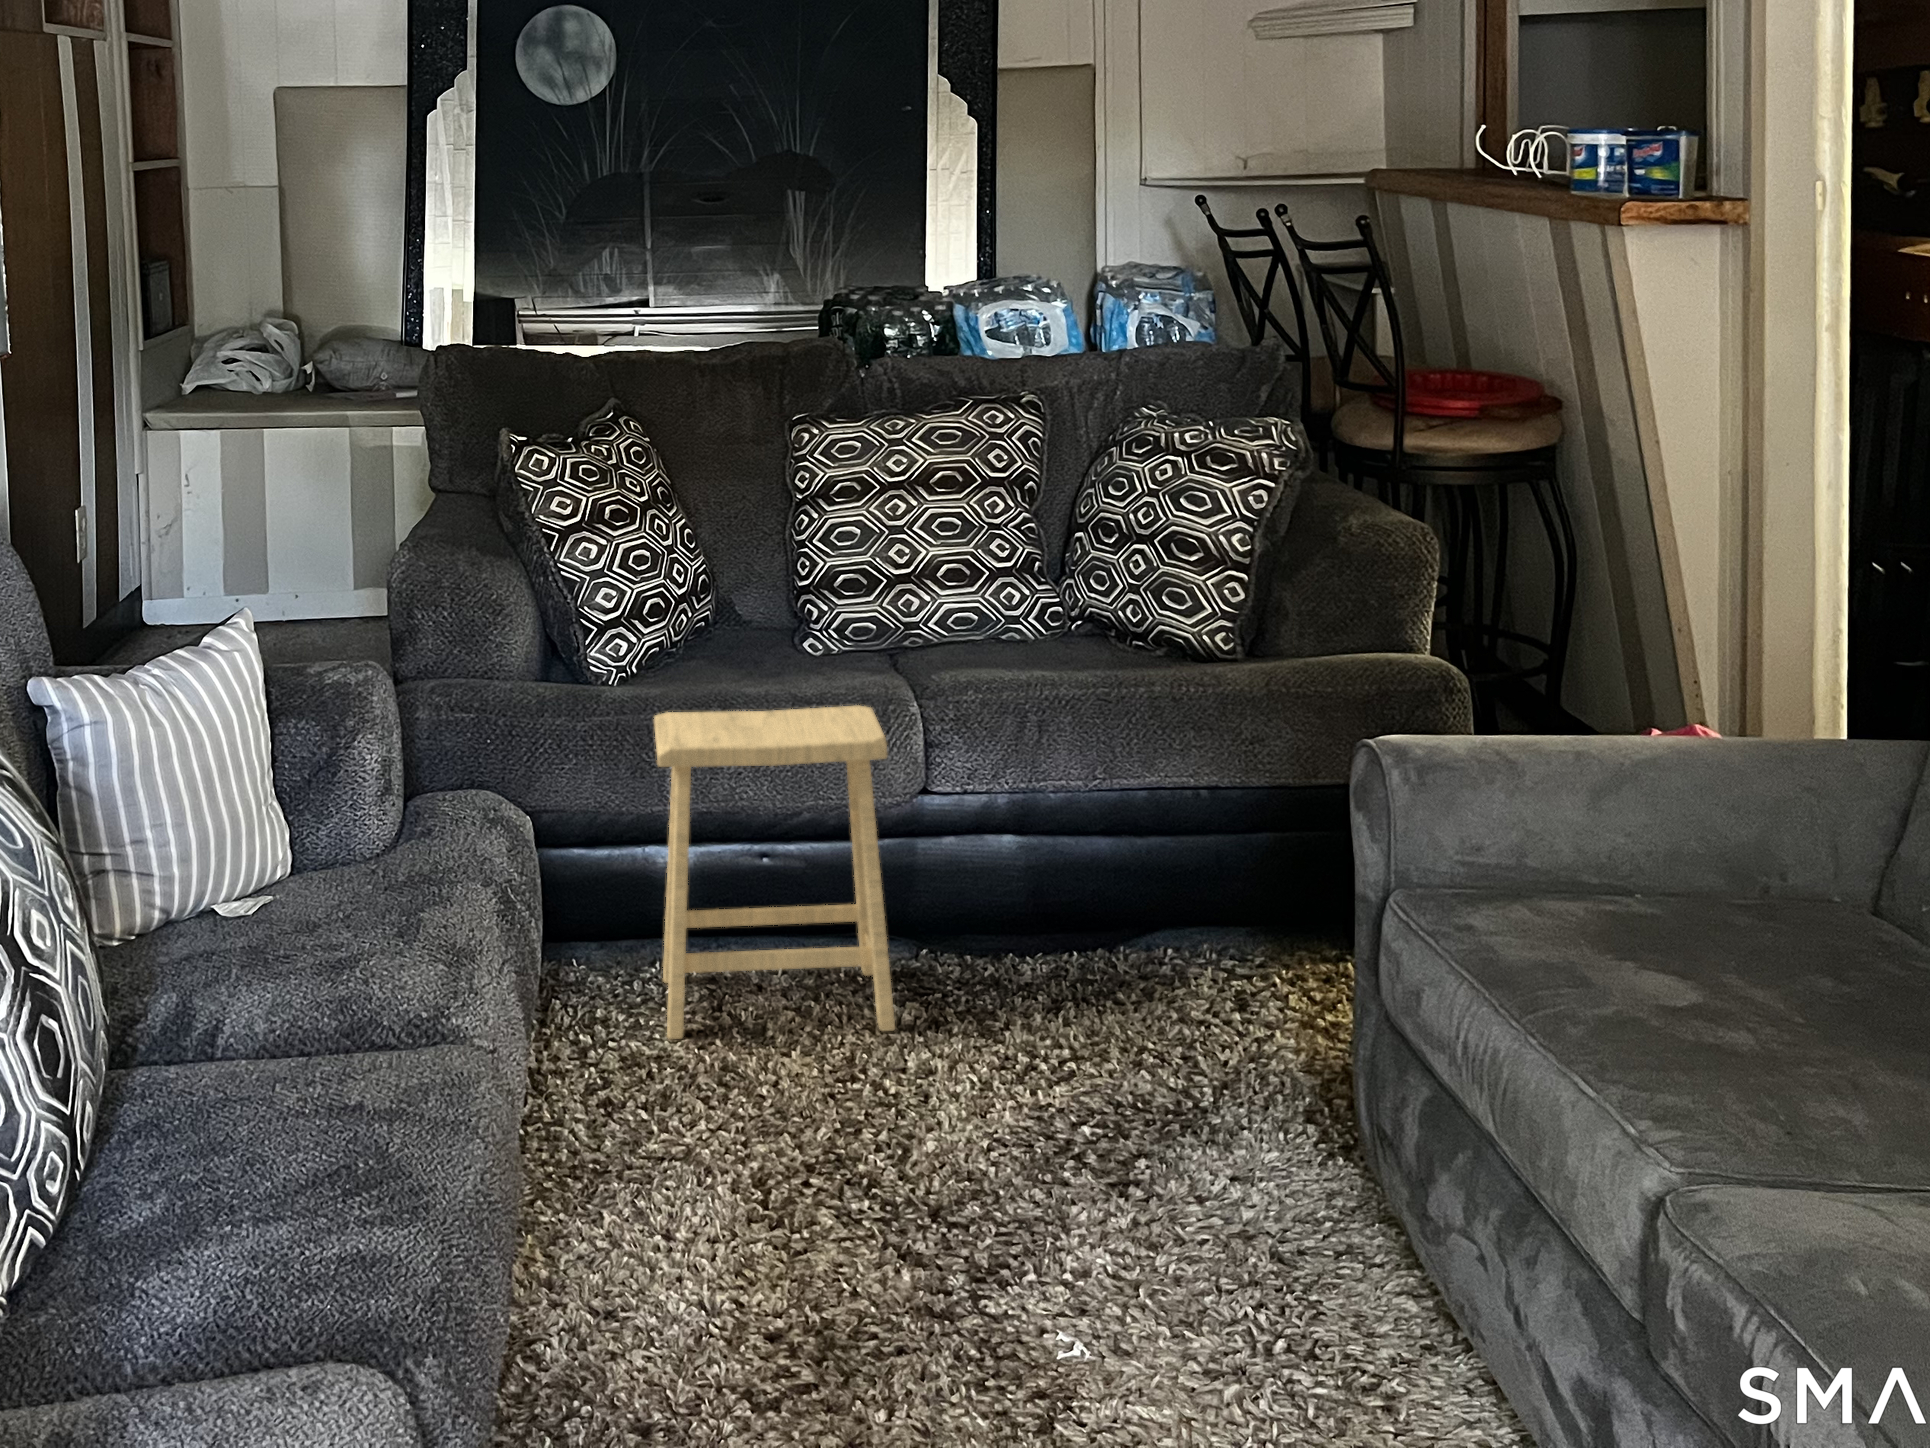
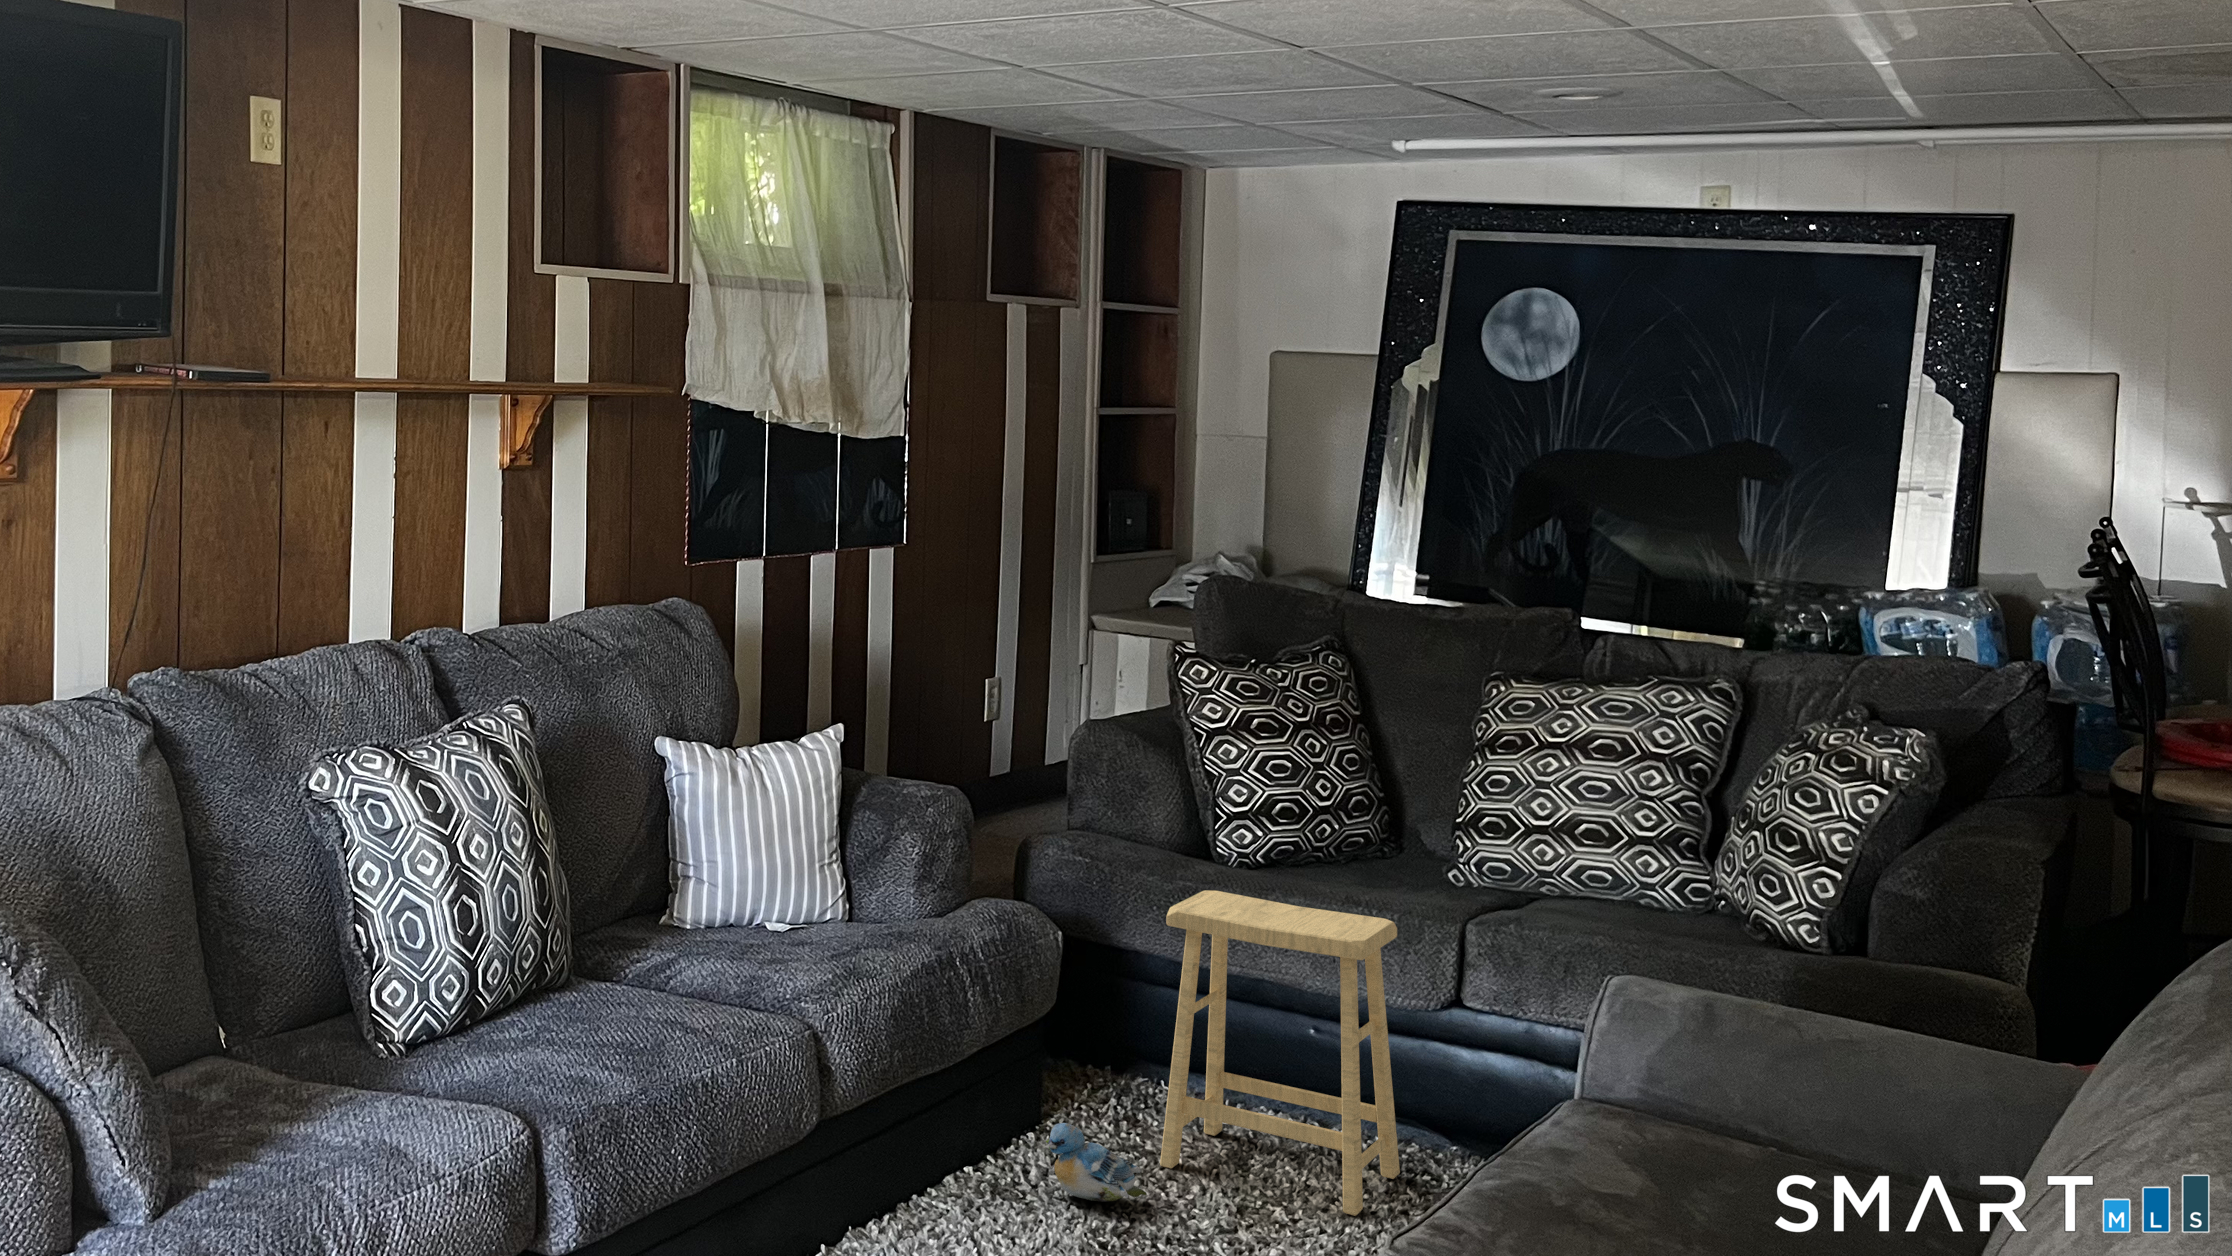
plush toy: none [597,1031,714,1113] -> present [1046,1123,1147,1202]

